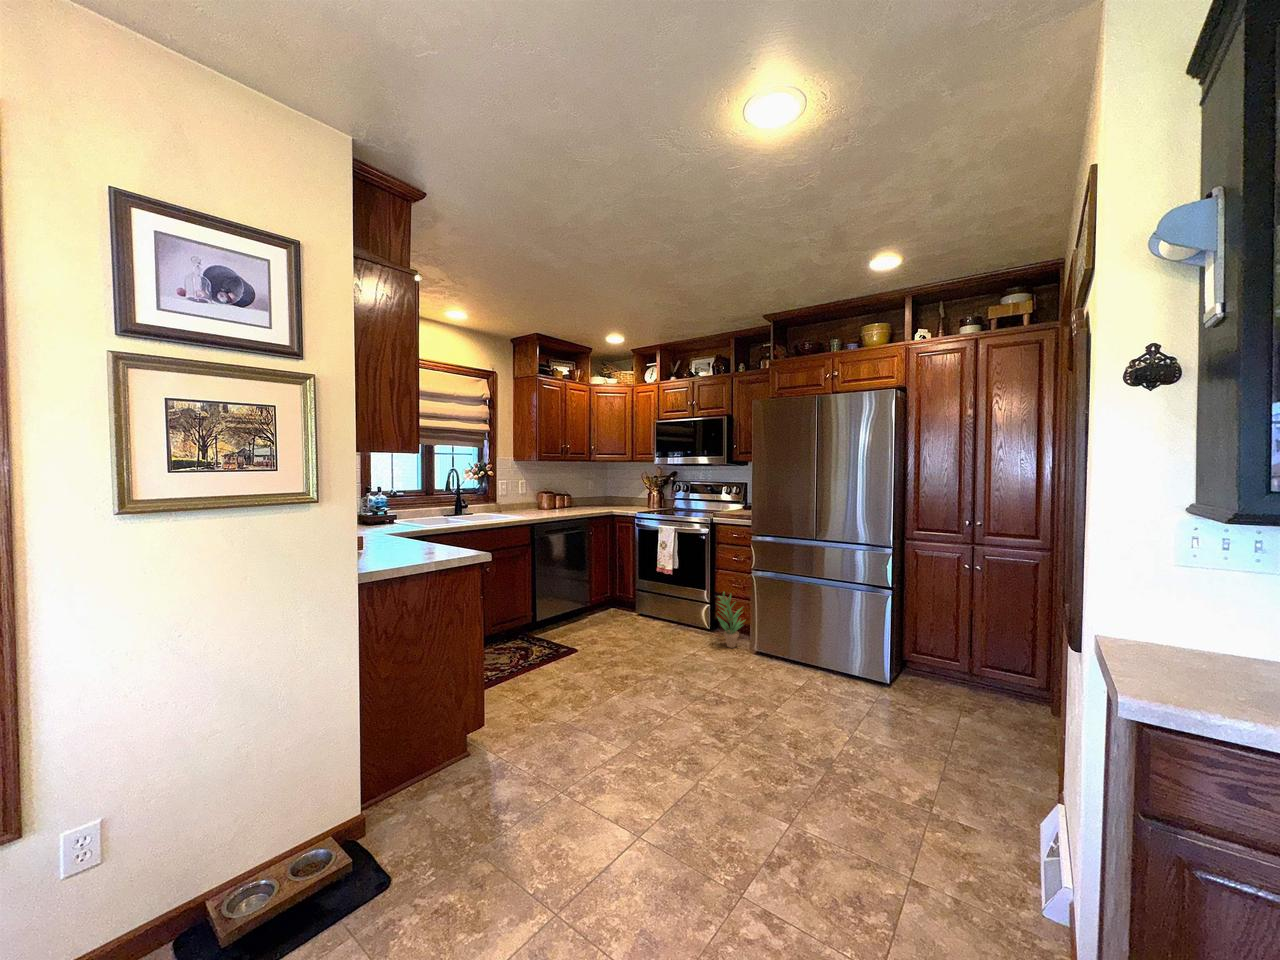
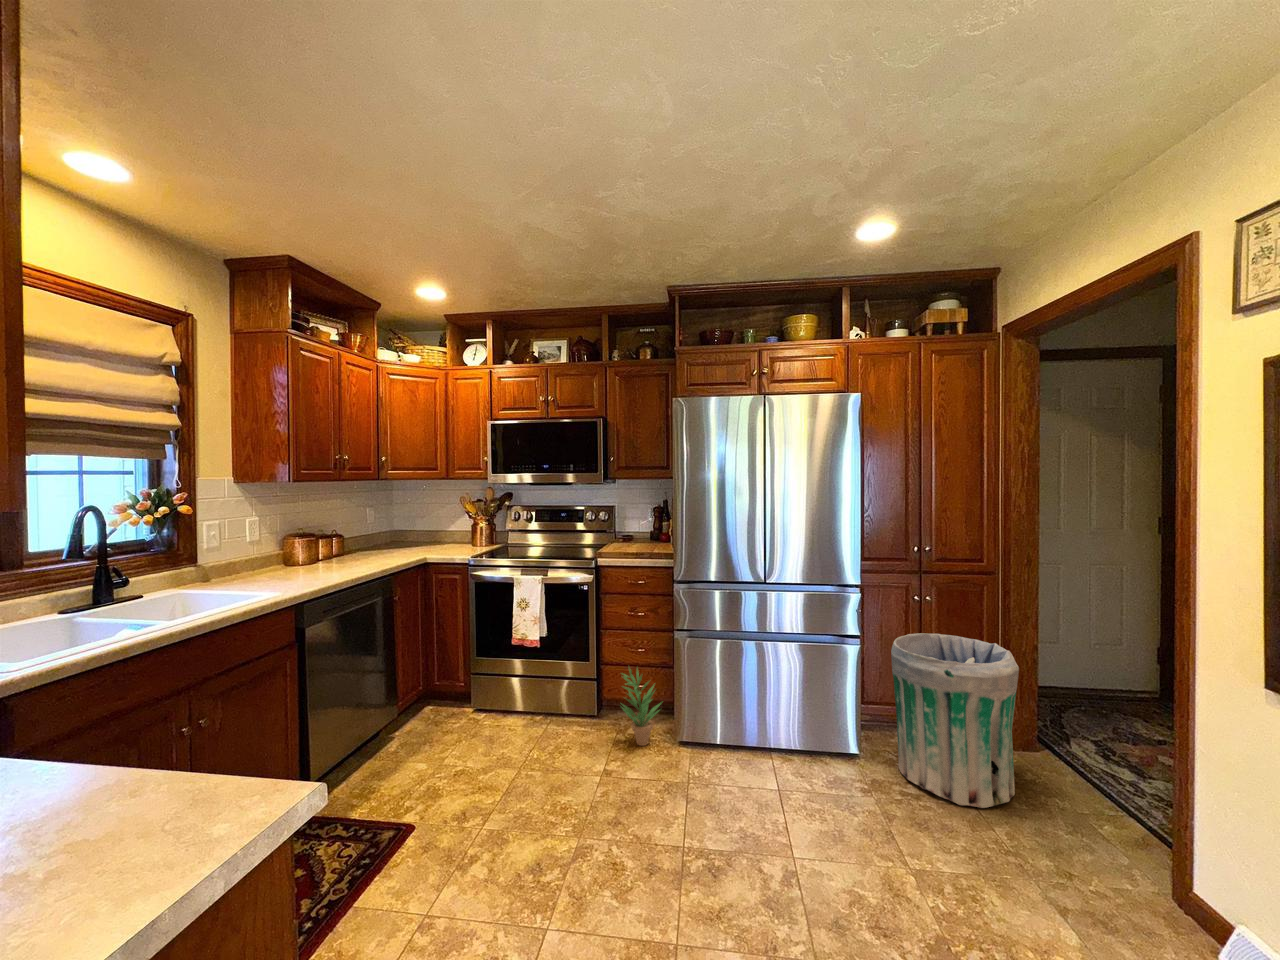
trash can: none [917,592,1030,732] -> present [891,633,1019,808]

